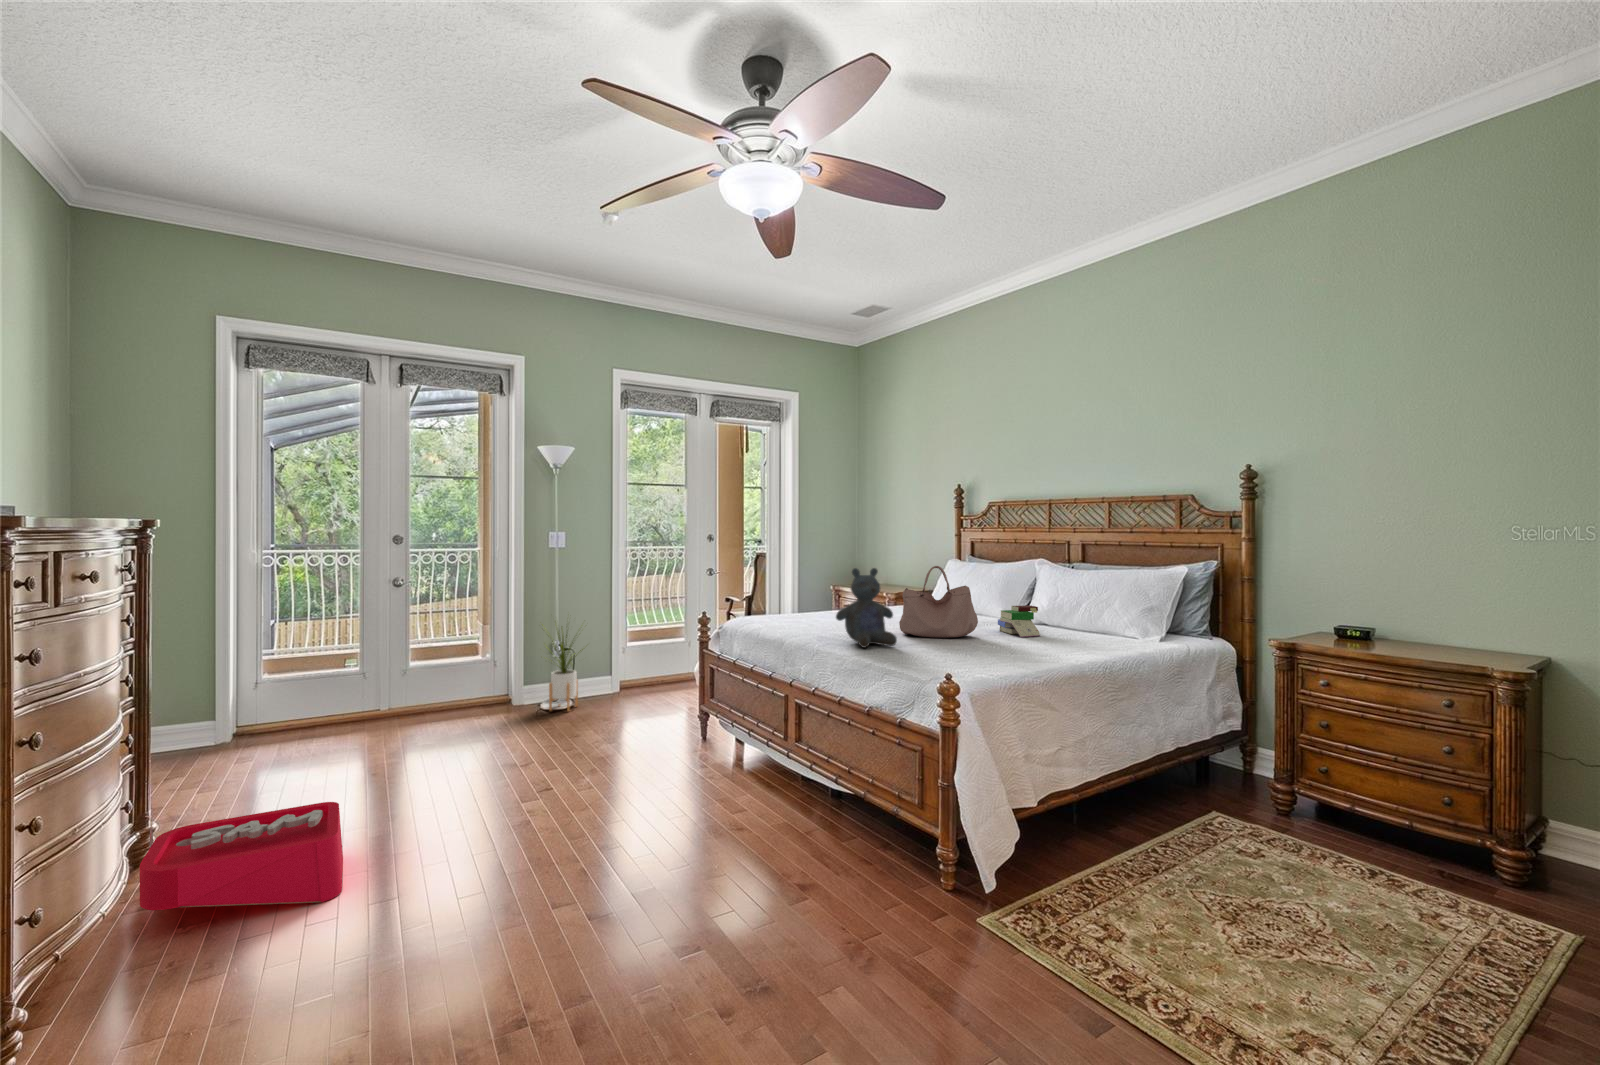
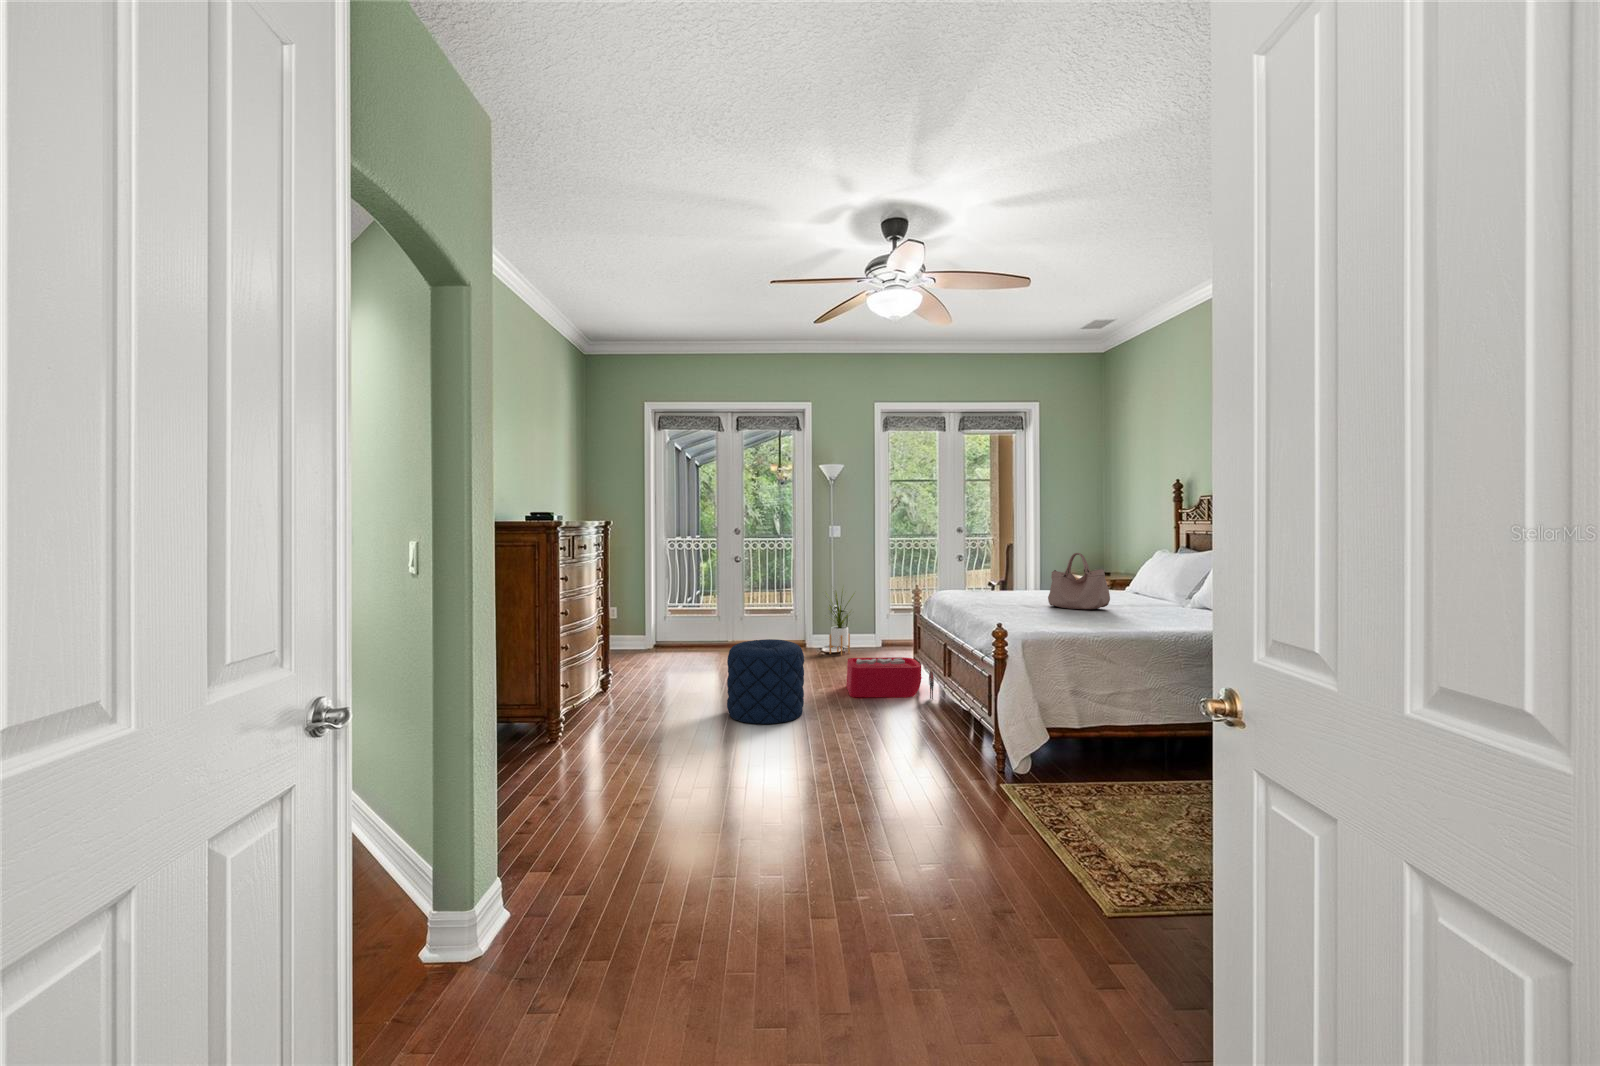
stuffed bear: present [836,568,897,648] -> none [984,553,1032,611]
book: present [998,605,1040,637] -> none [1141,588,1176,613]
pouf: none [437,720,579,883] -> present [727,639,804,724]
storage bin: present [140,802,343,910] -> present [846,657,934,699]

